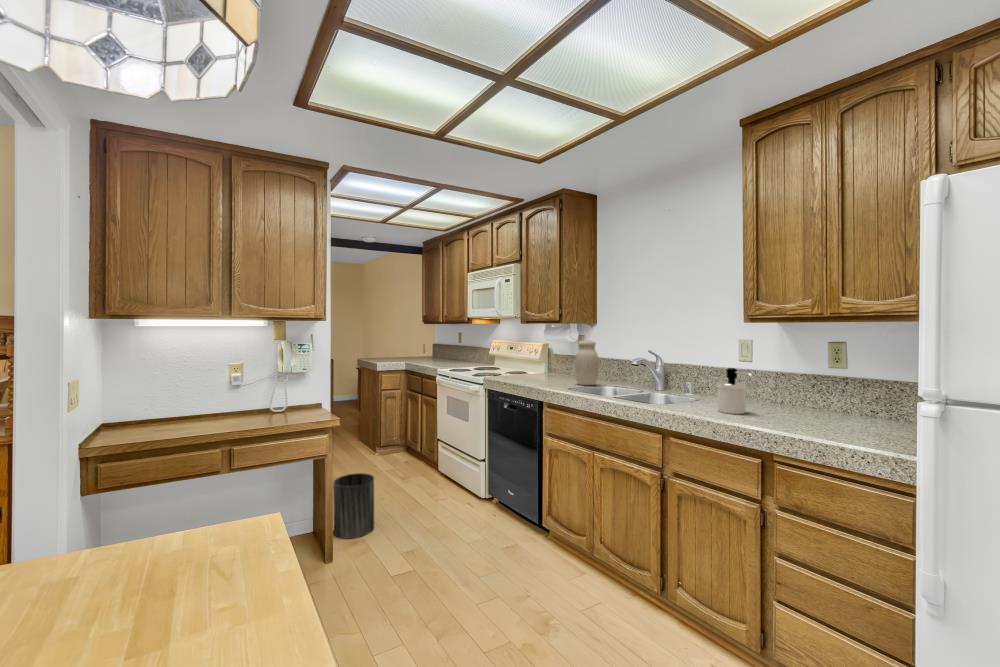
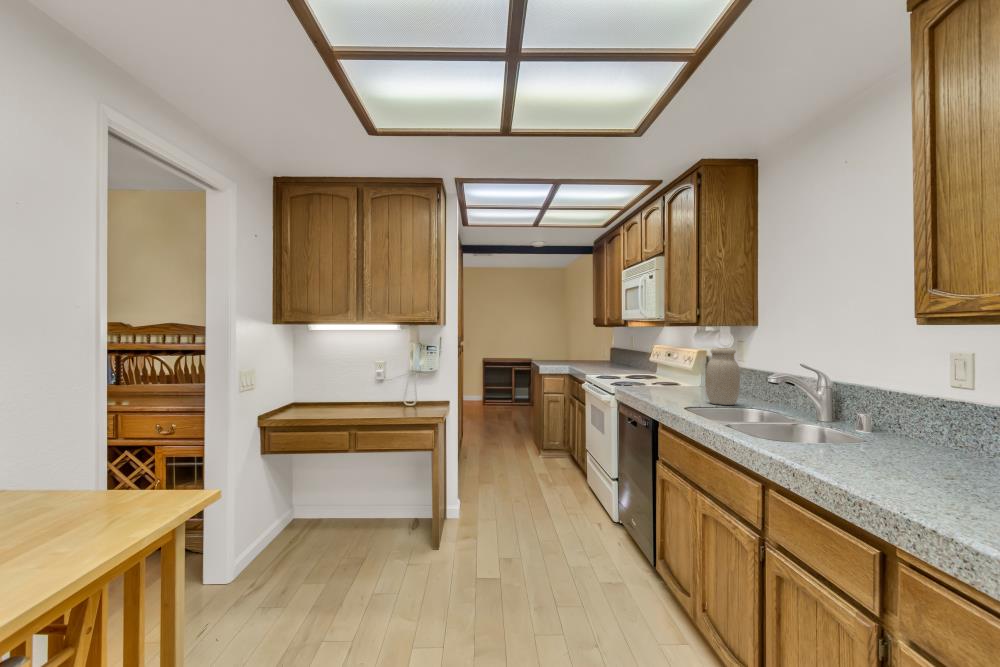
soap dispenser: present [717,368,755,414] -> none [851,395,907,471]
trash can: present [333,473,374,538] -> none [456,468,492,528]

